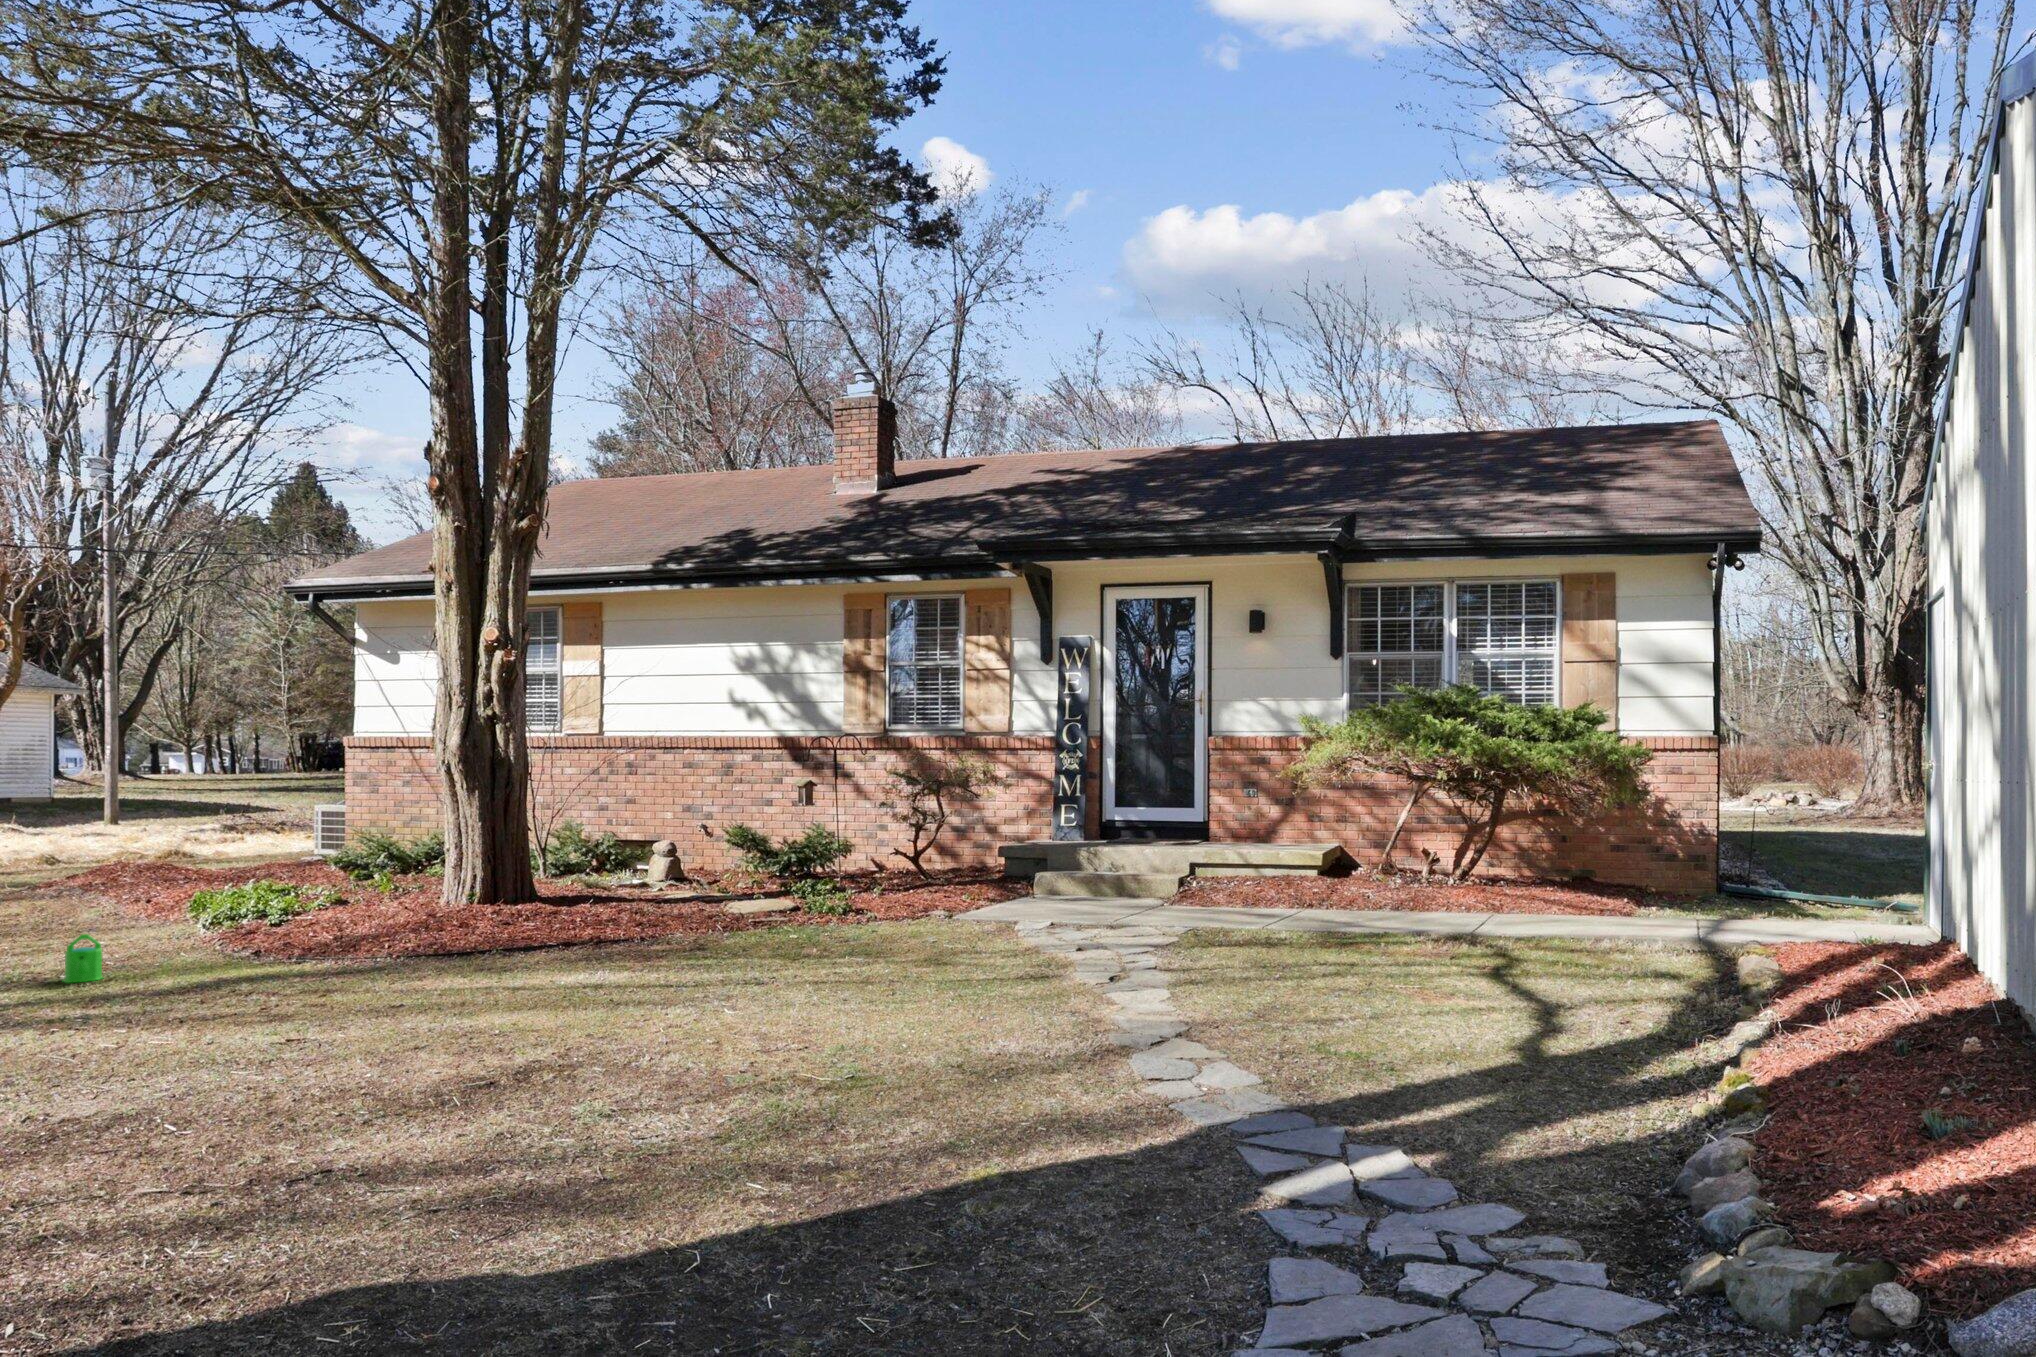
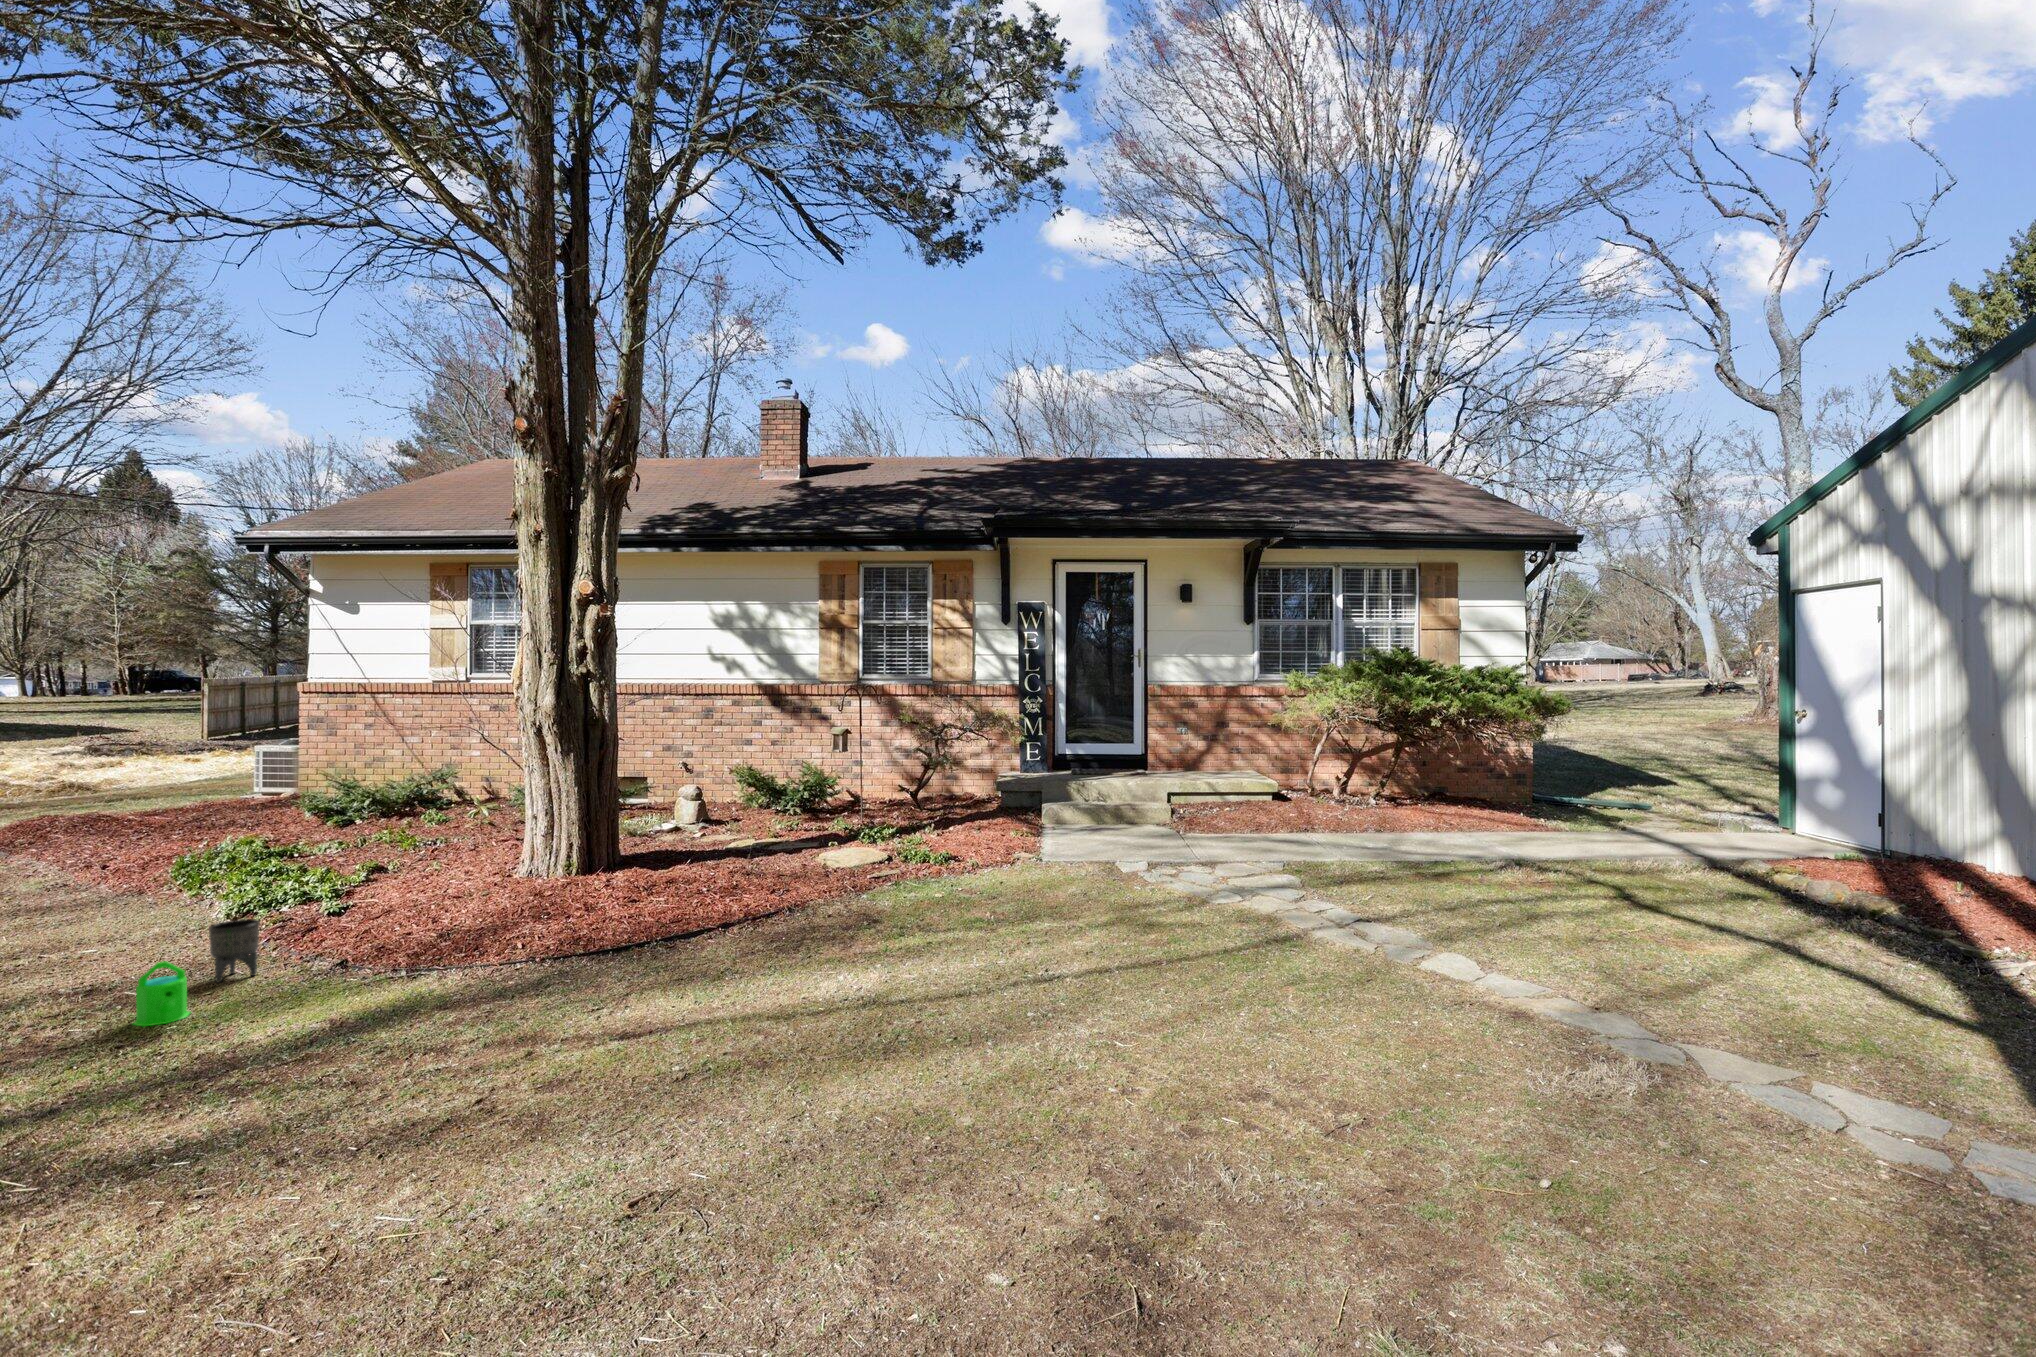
planter: none [141,915,180,964] -> present [209,919,260,982]

